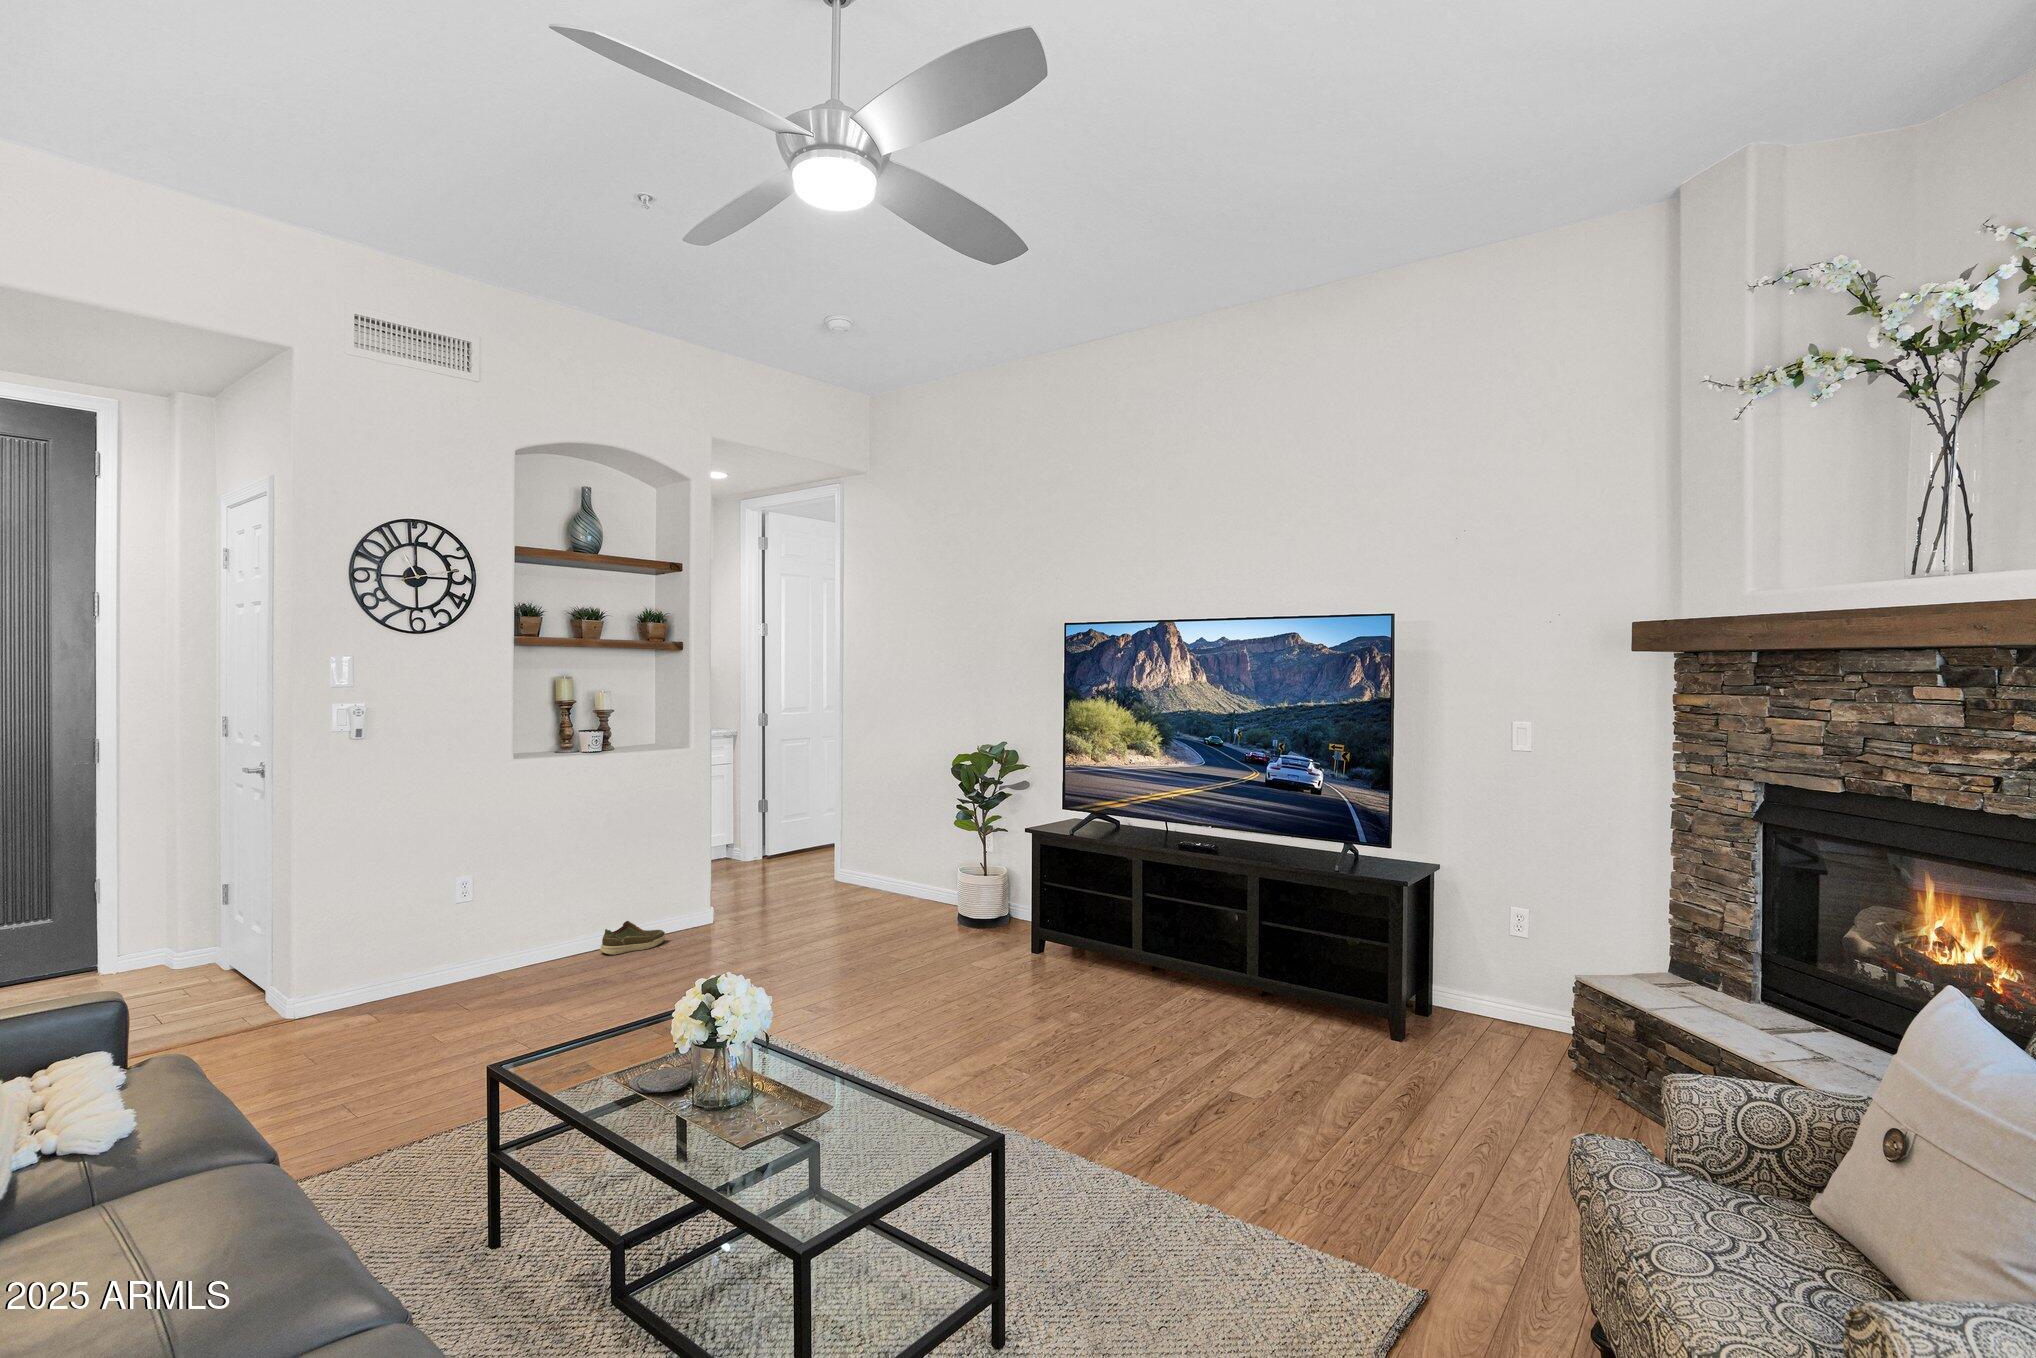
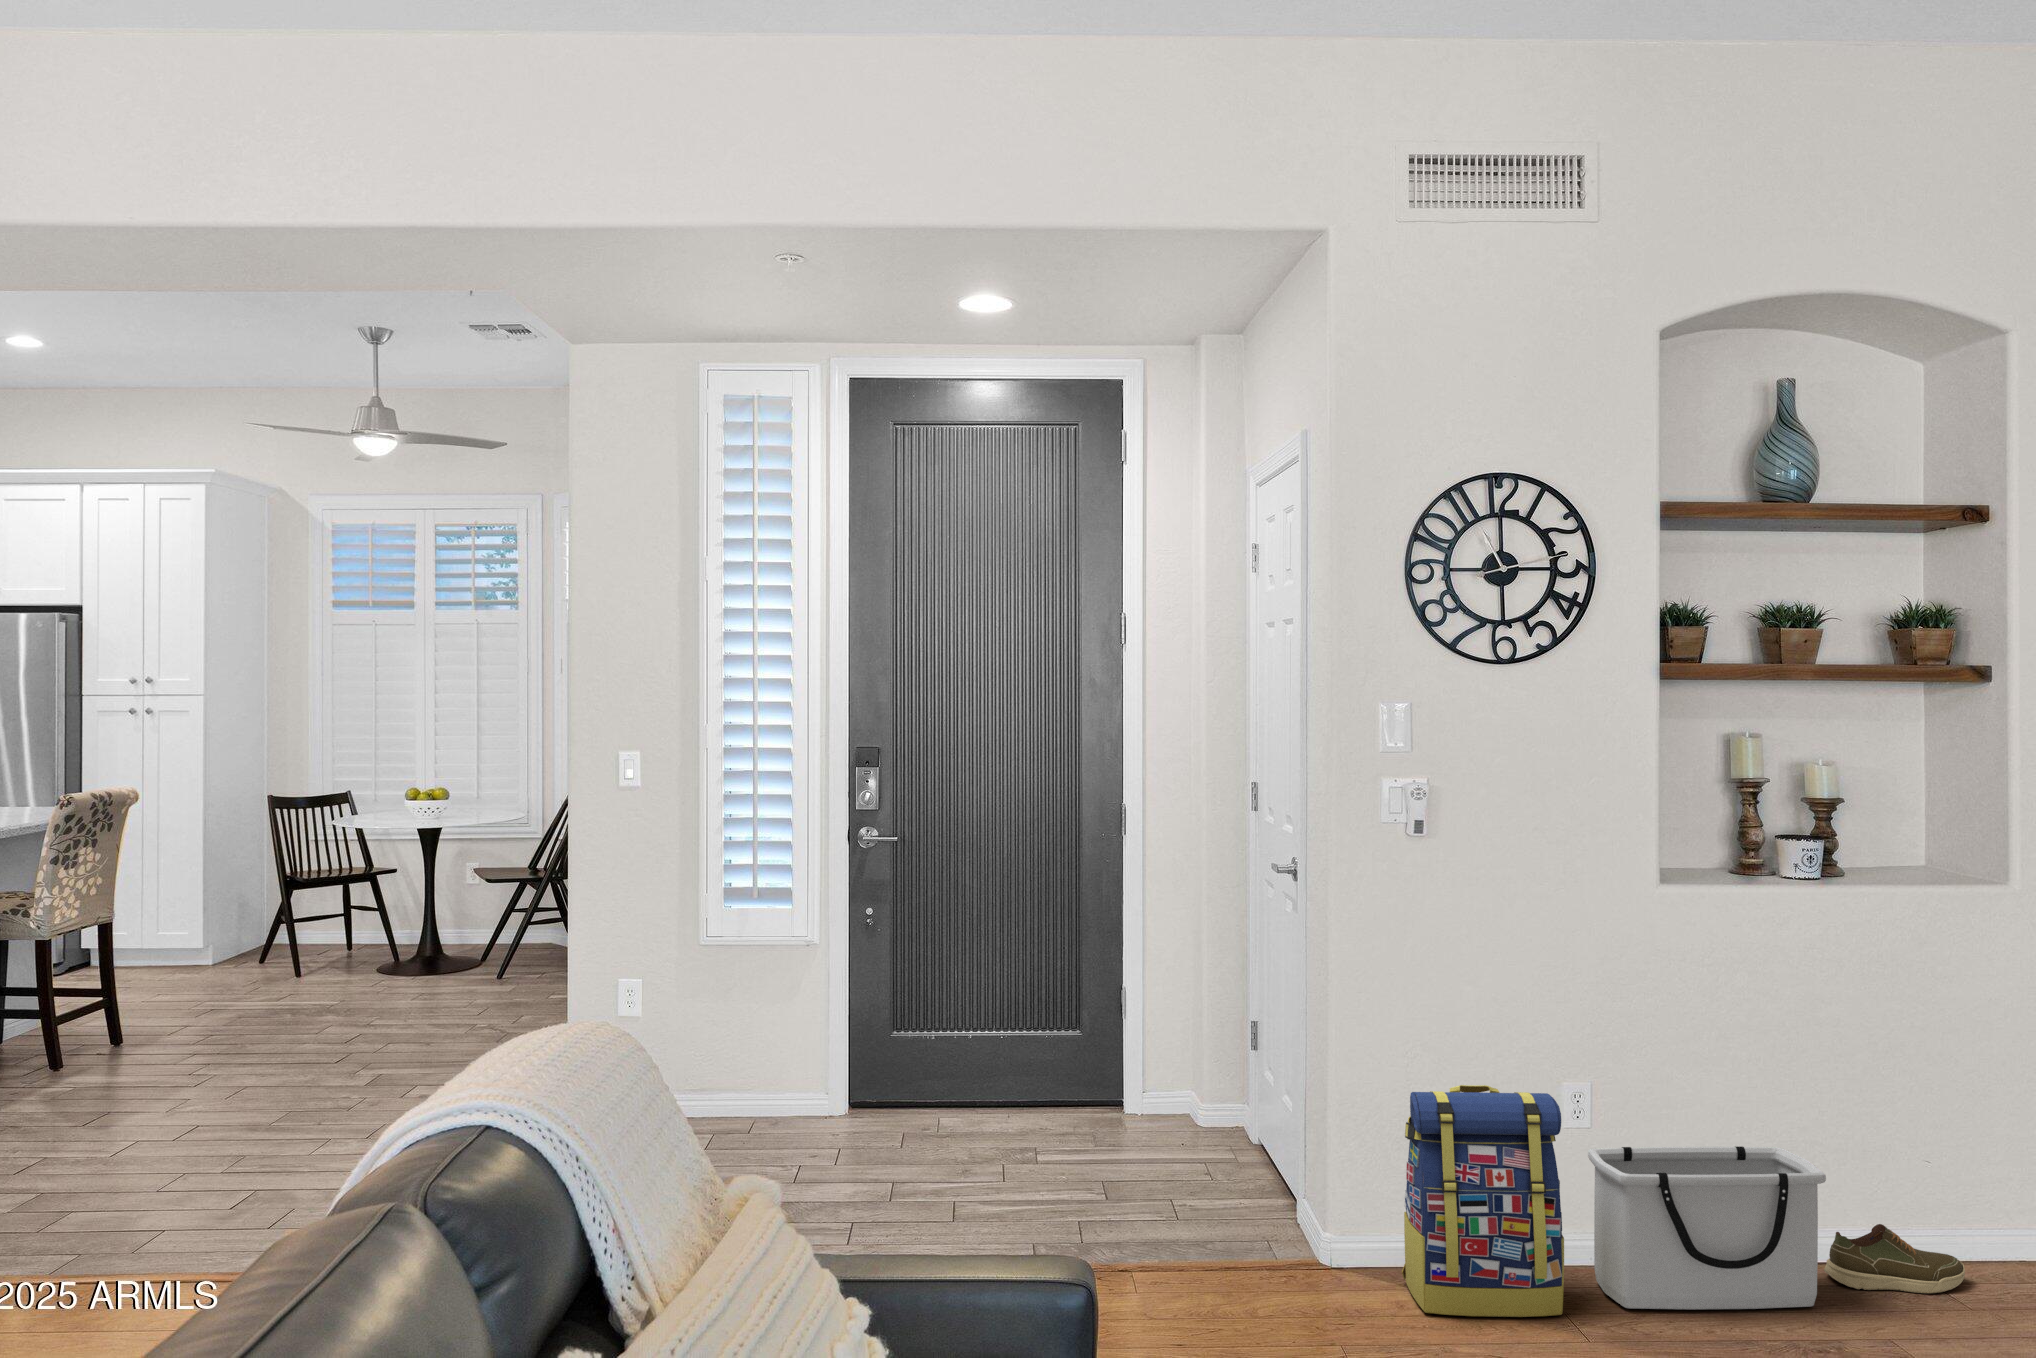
backpack: none [346,880,453,1021] -> present [1402,1085,1564,1317]
storage bin: none [469,891,598,989] -> present [1588,1146,1826,1310]

